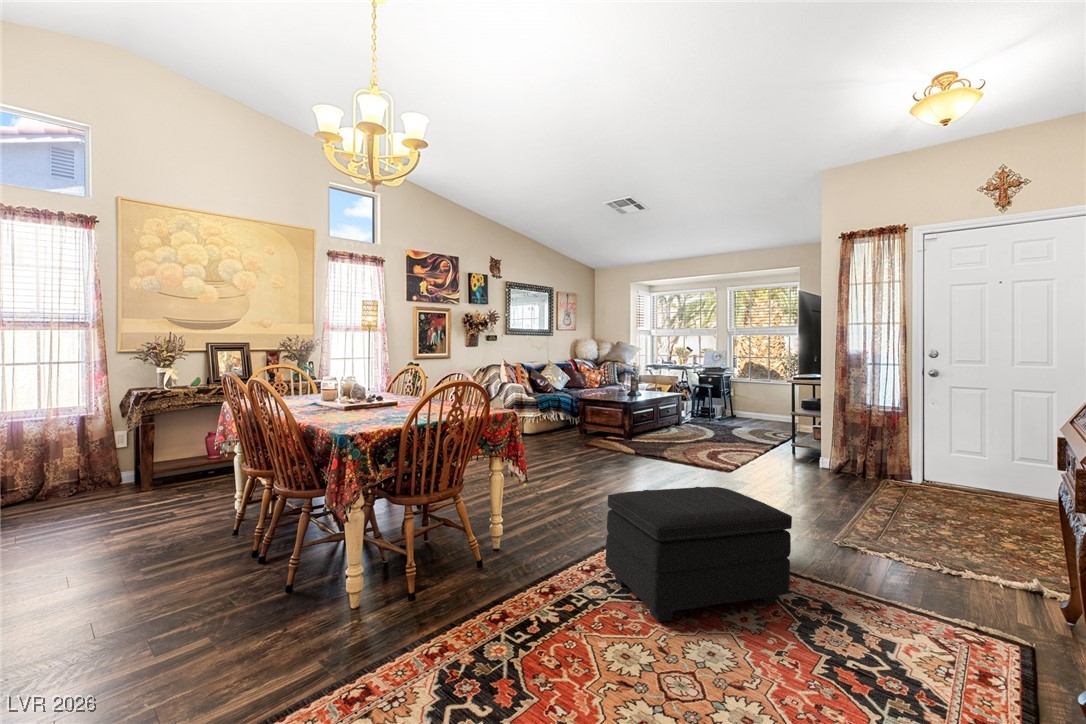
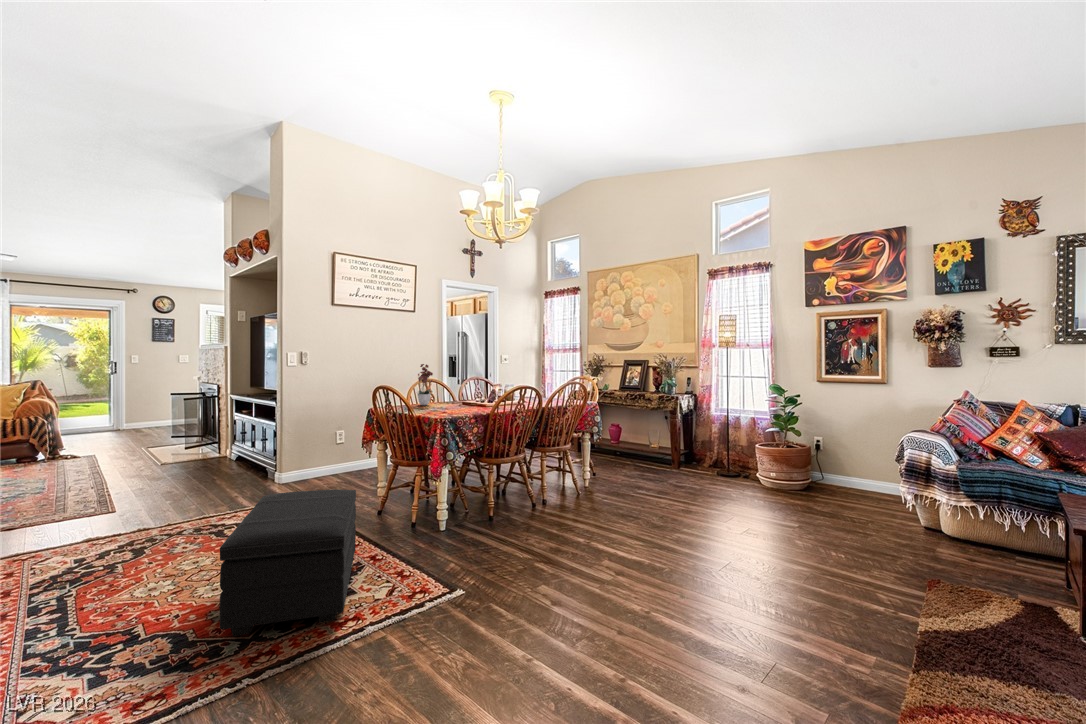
flower arrangement: none [322,345,377,419] -> present [417,364,433,405]

